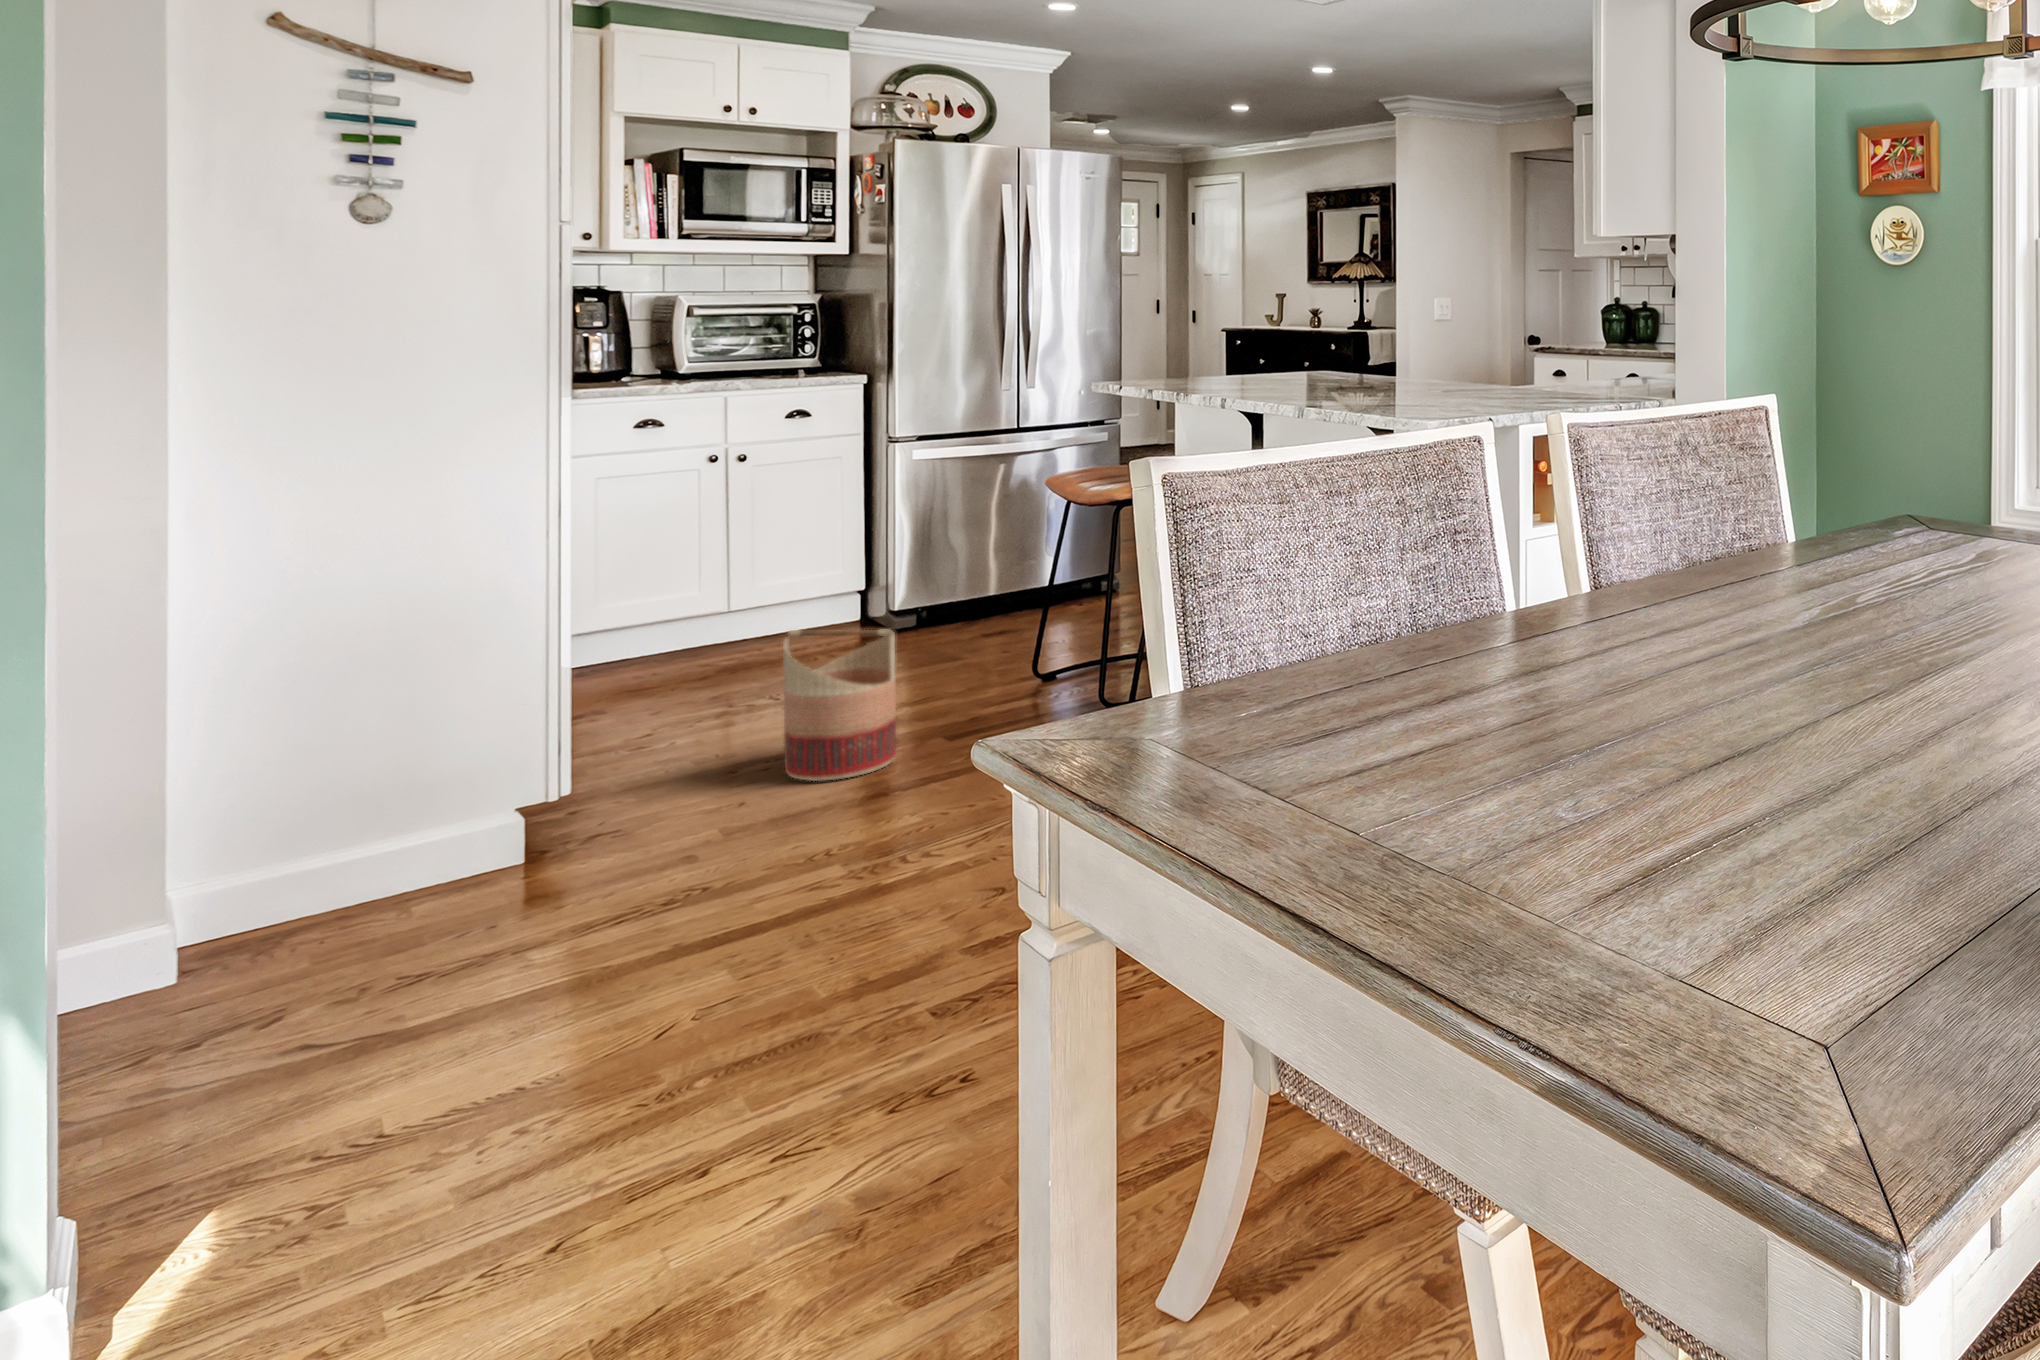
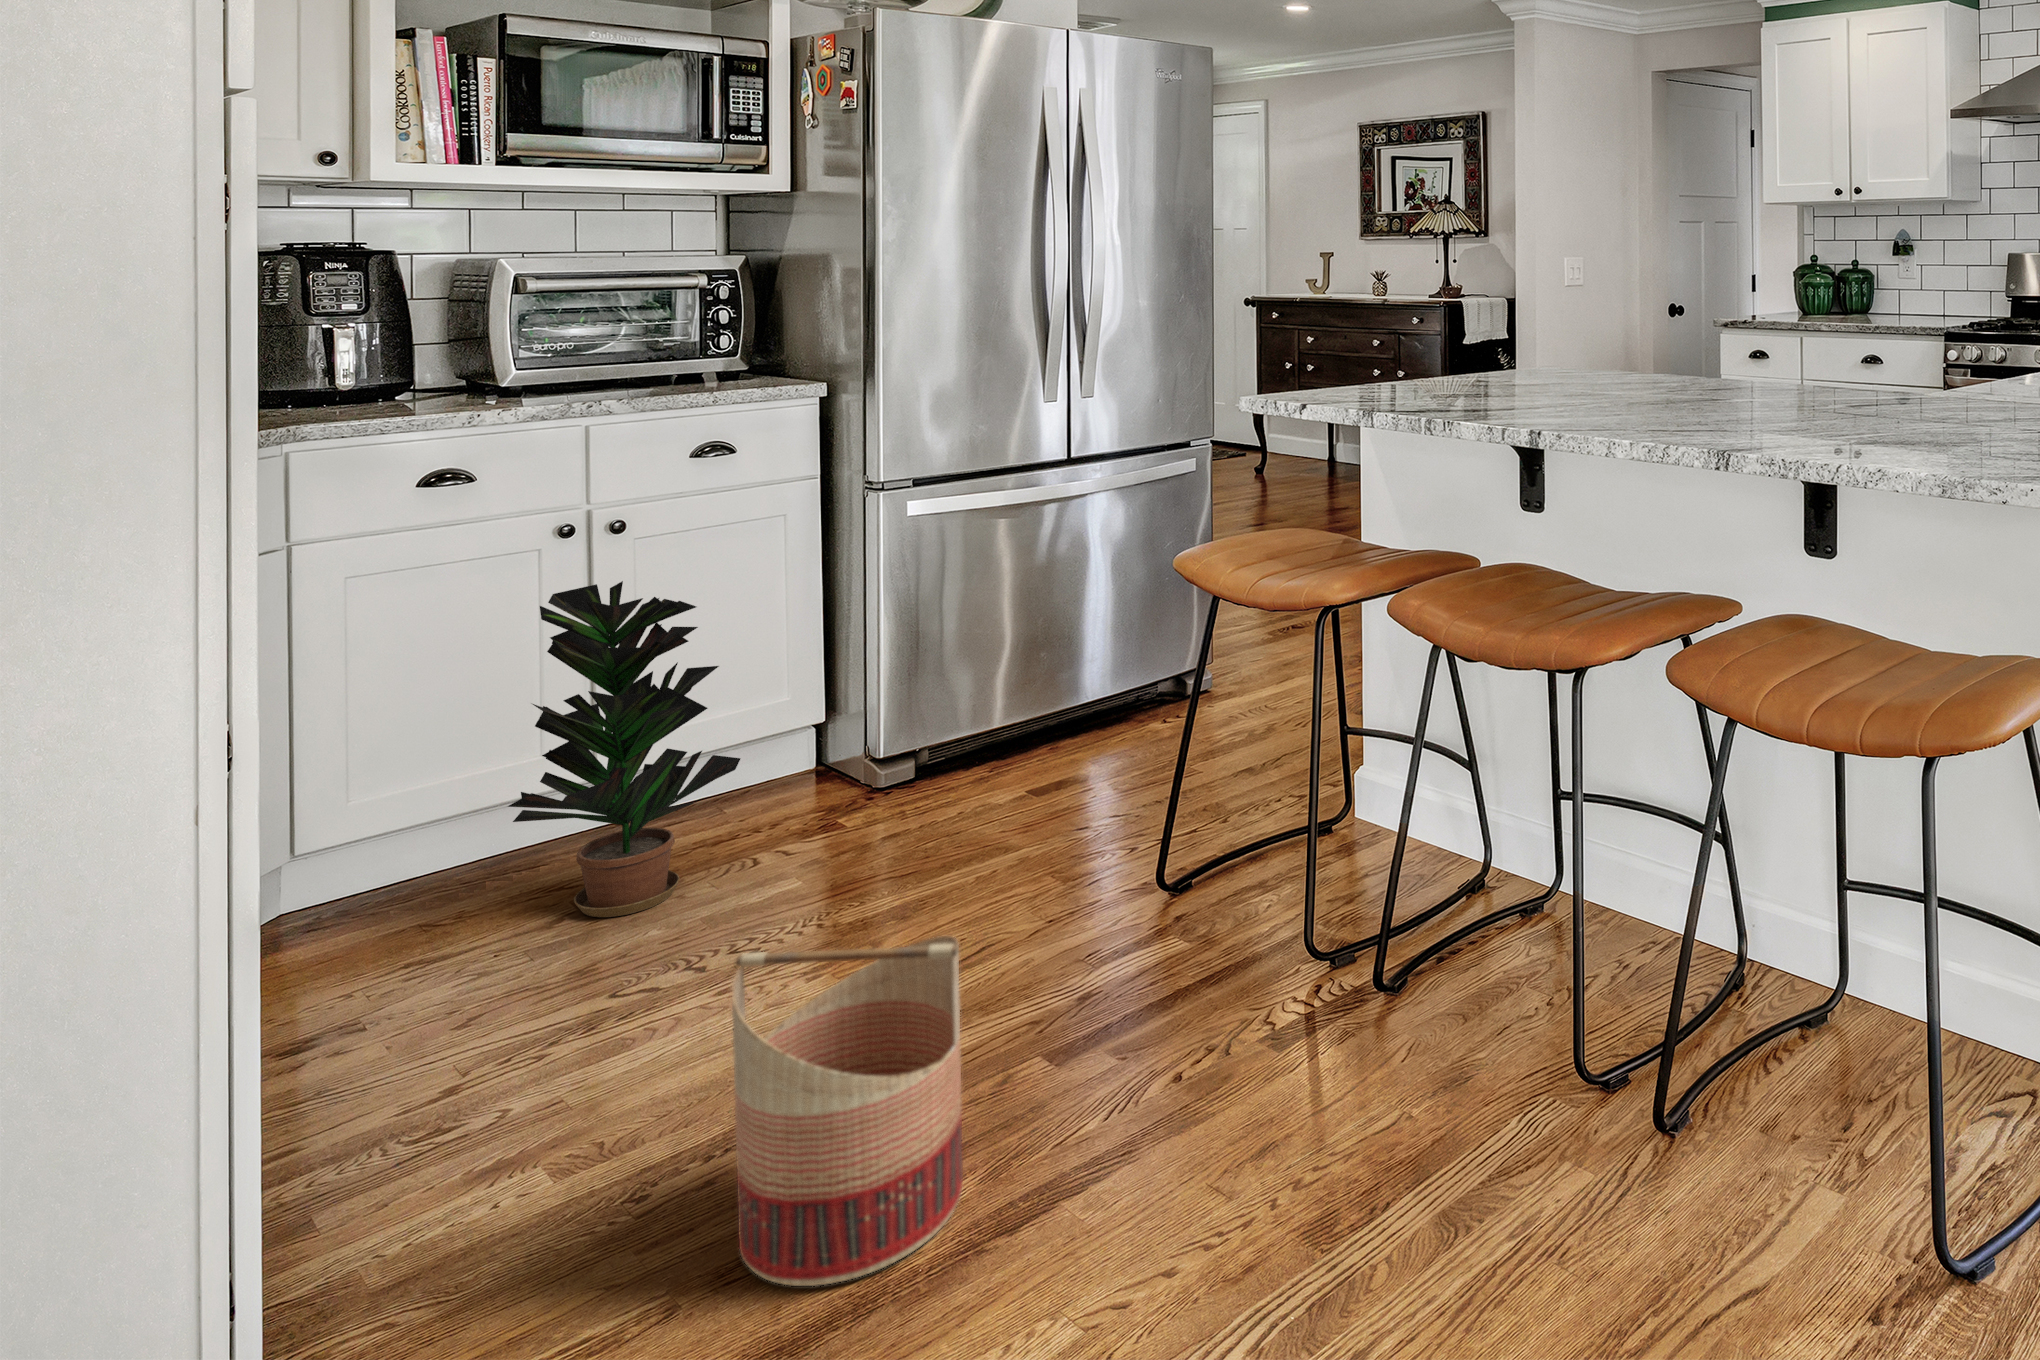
potted plant: none [677,482,809,674] -> present [508,581,740,917]

